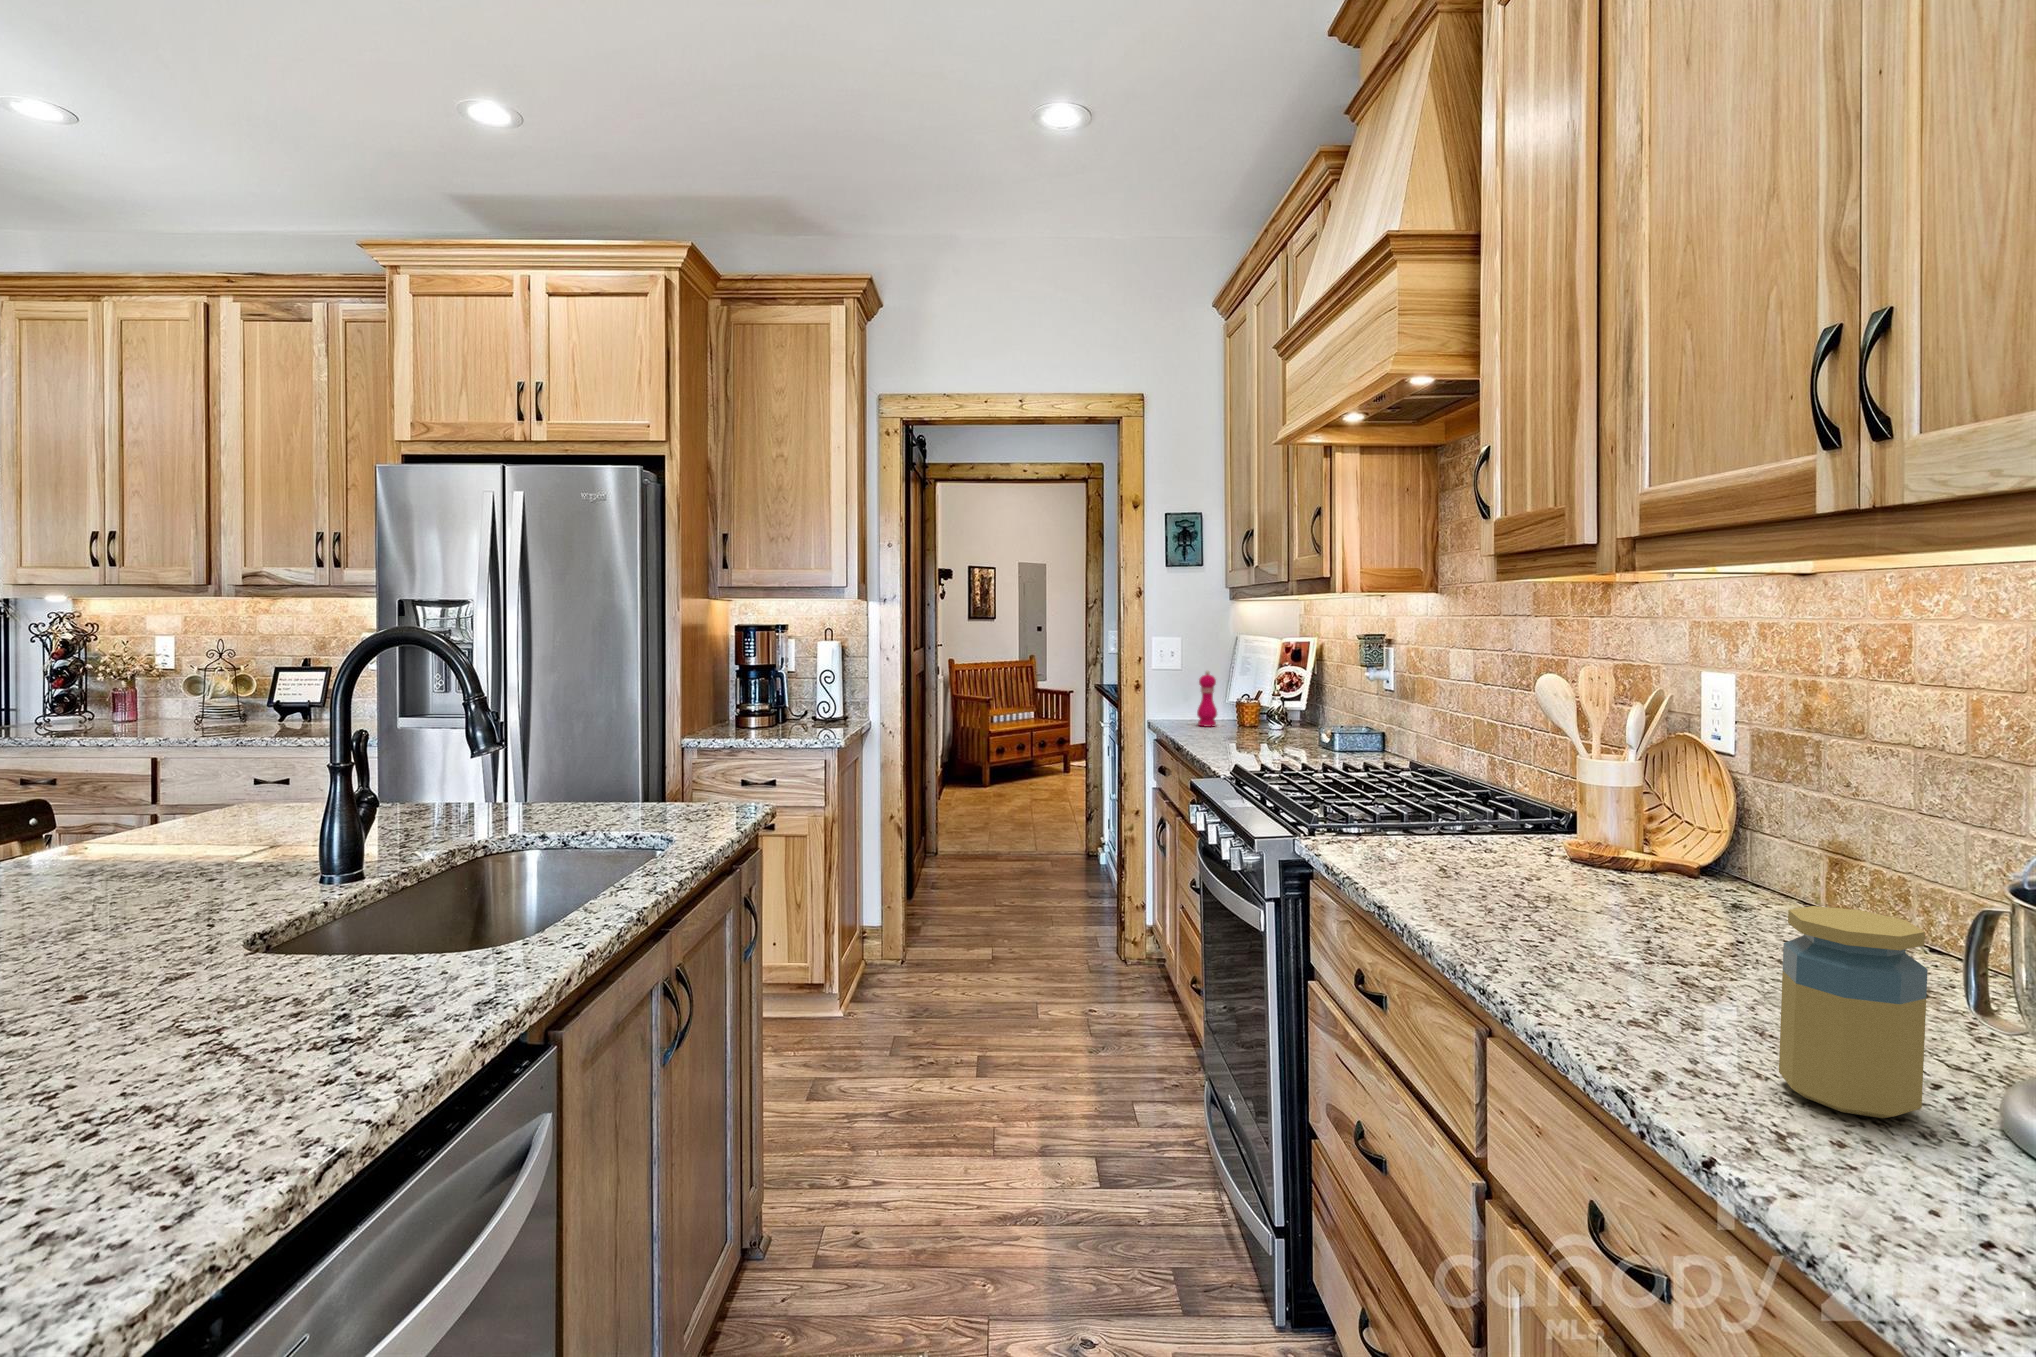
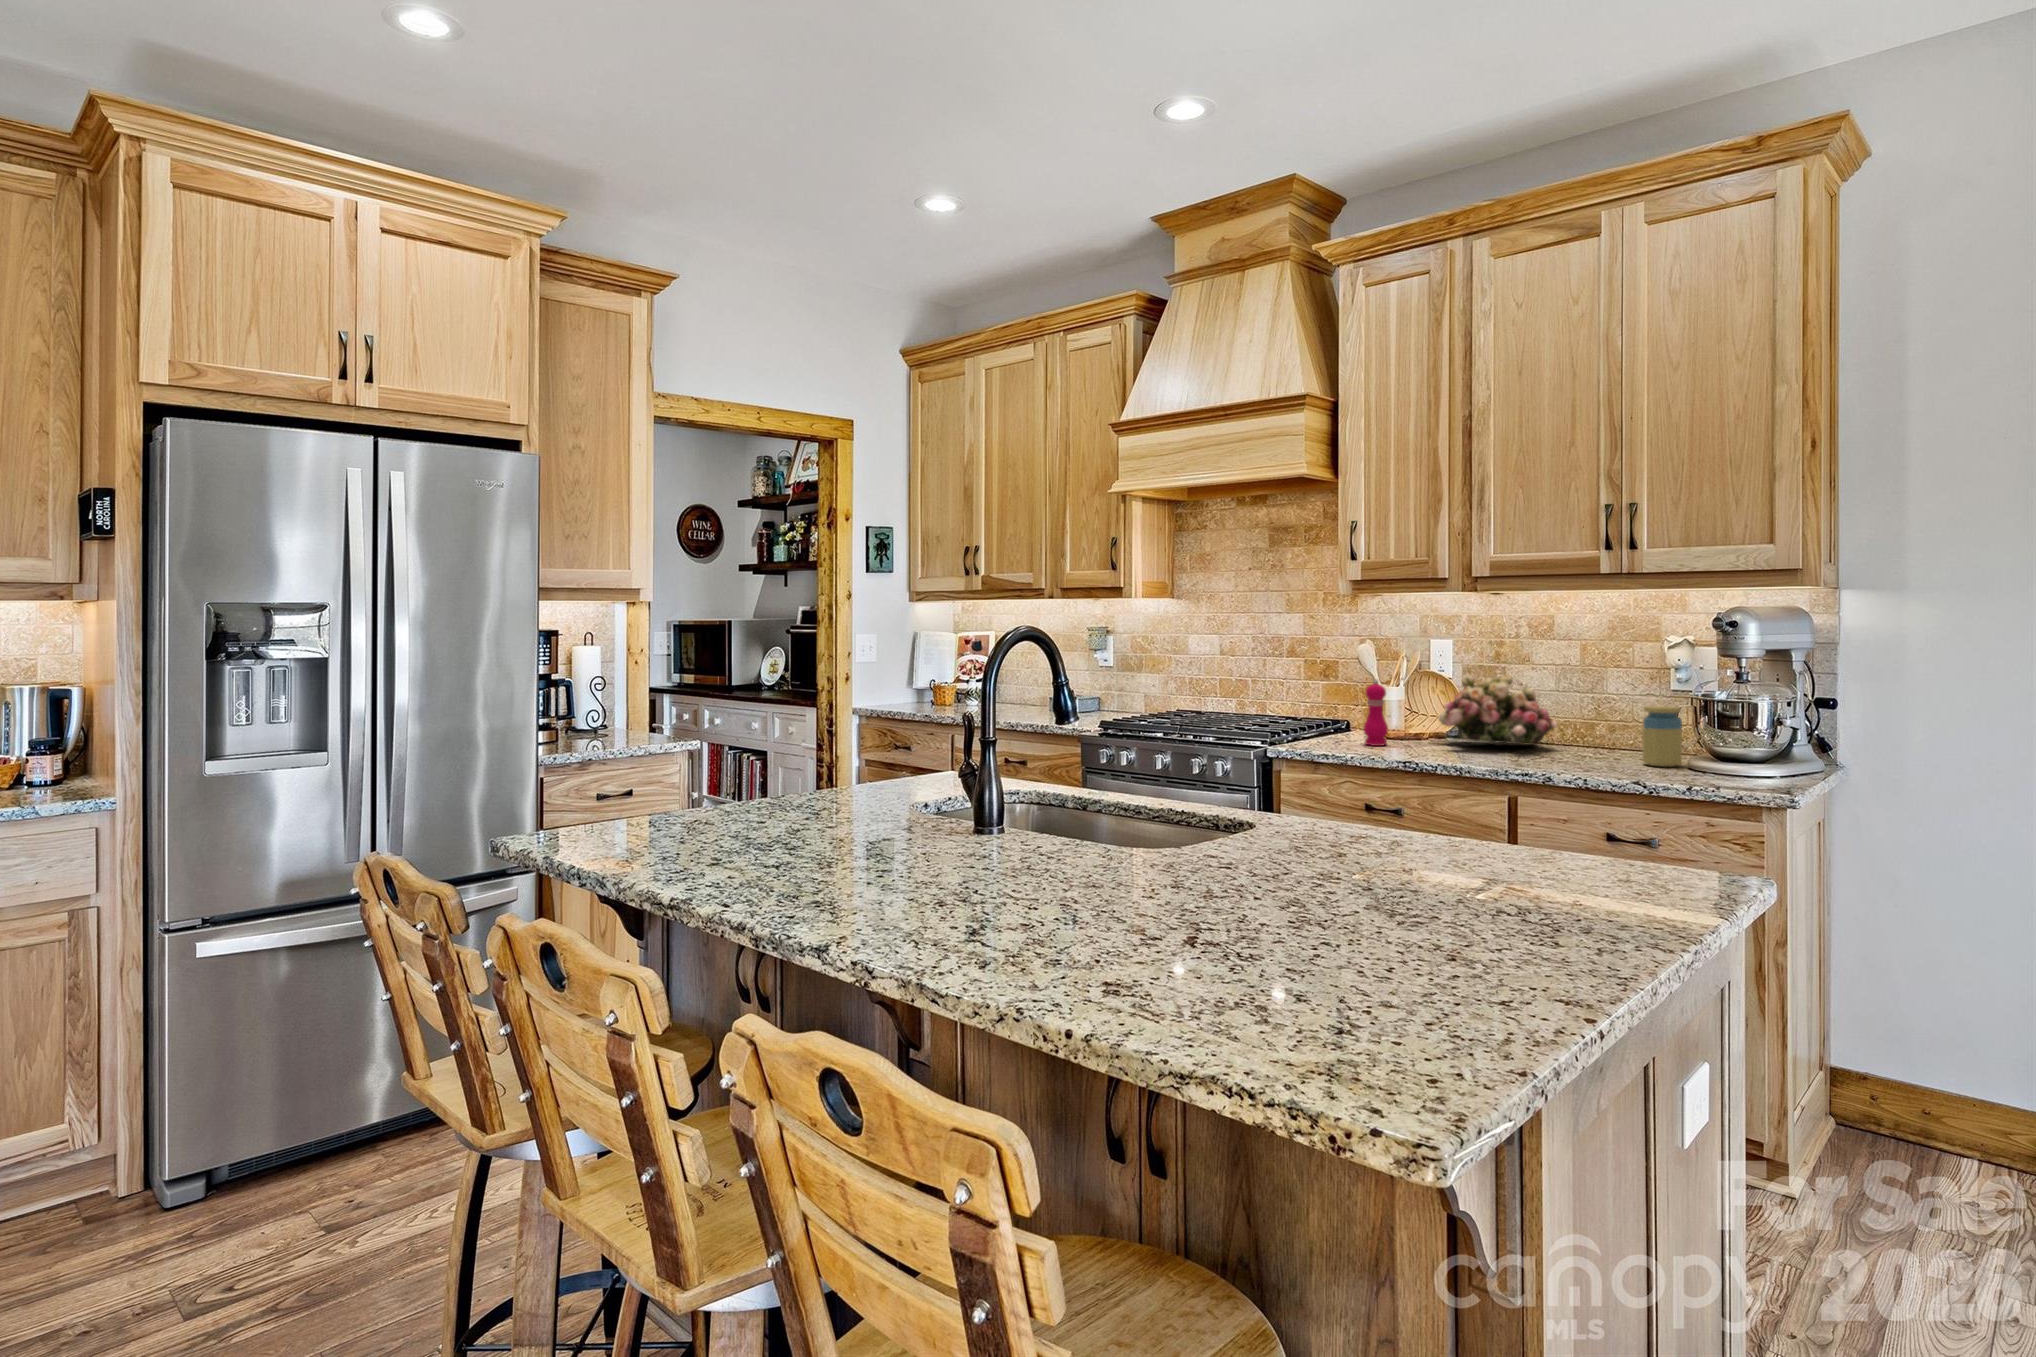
pepper mill: present [1197,671,1217,726] -> present [1363,679,1388,746]
flower arrangement: none [1477,752,1784,941] -> present [1439,675,1557,745]

